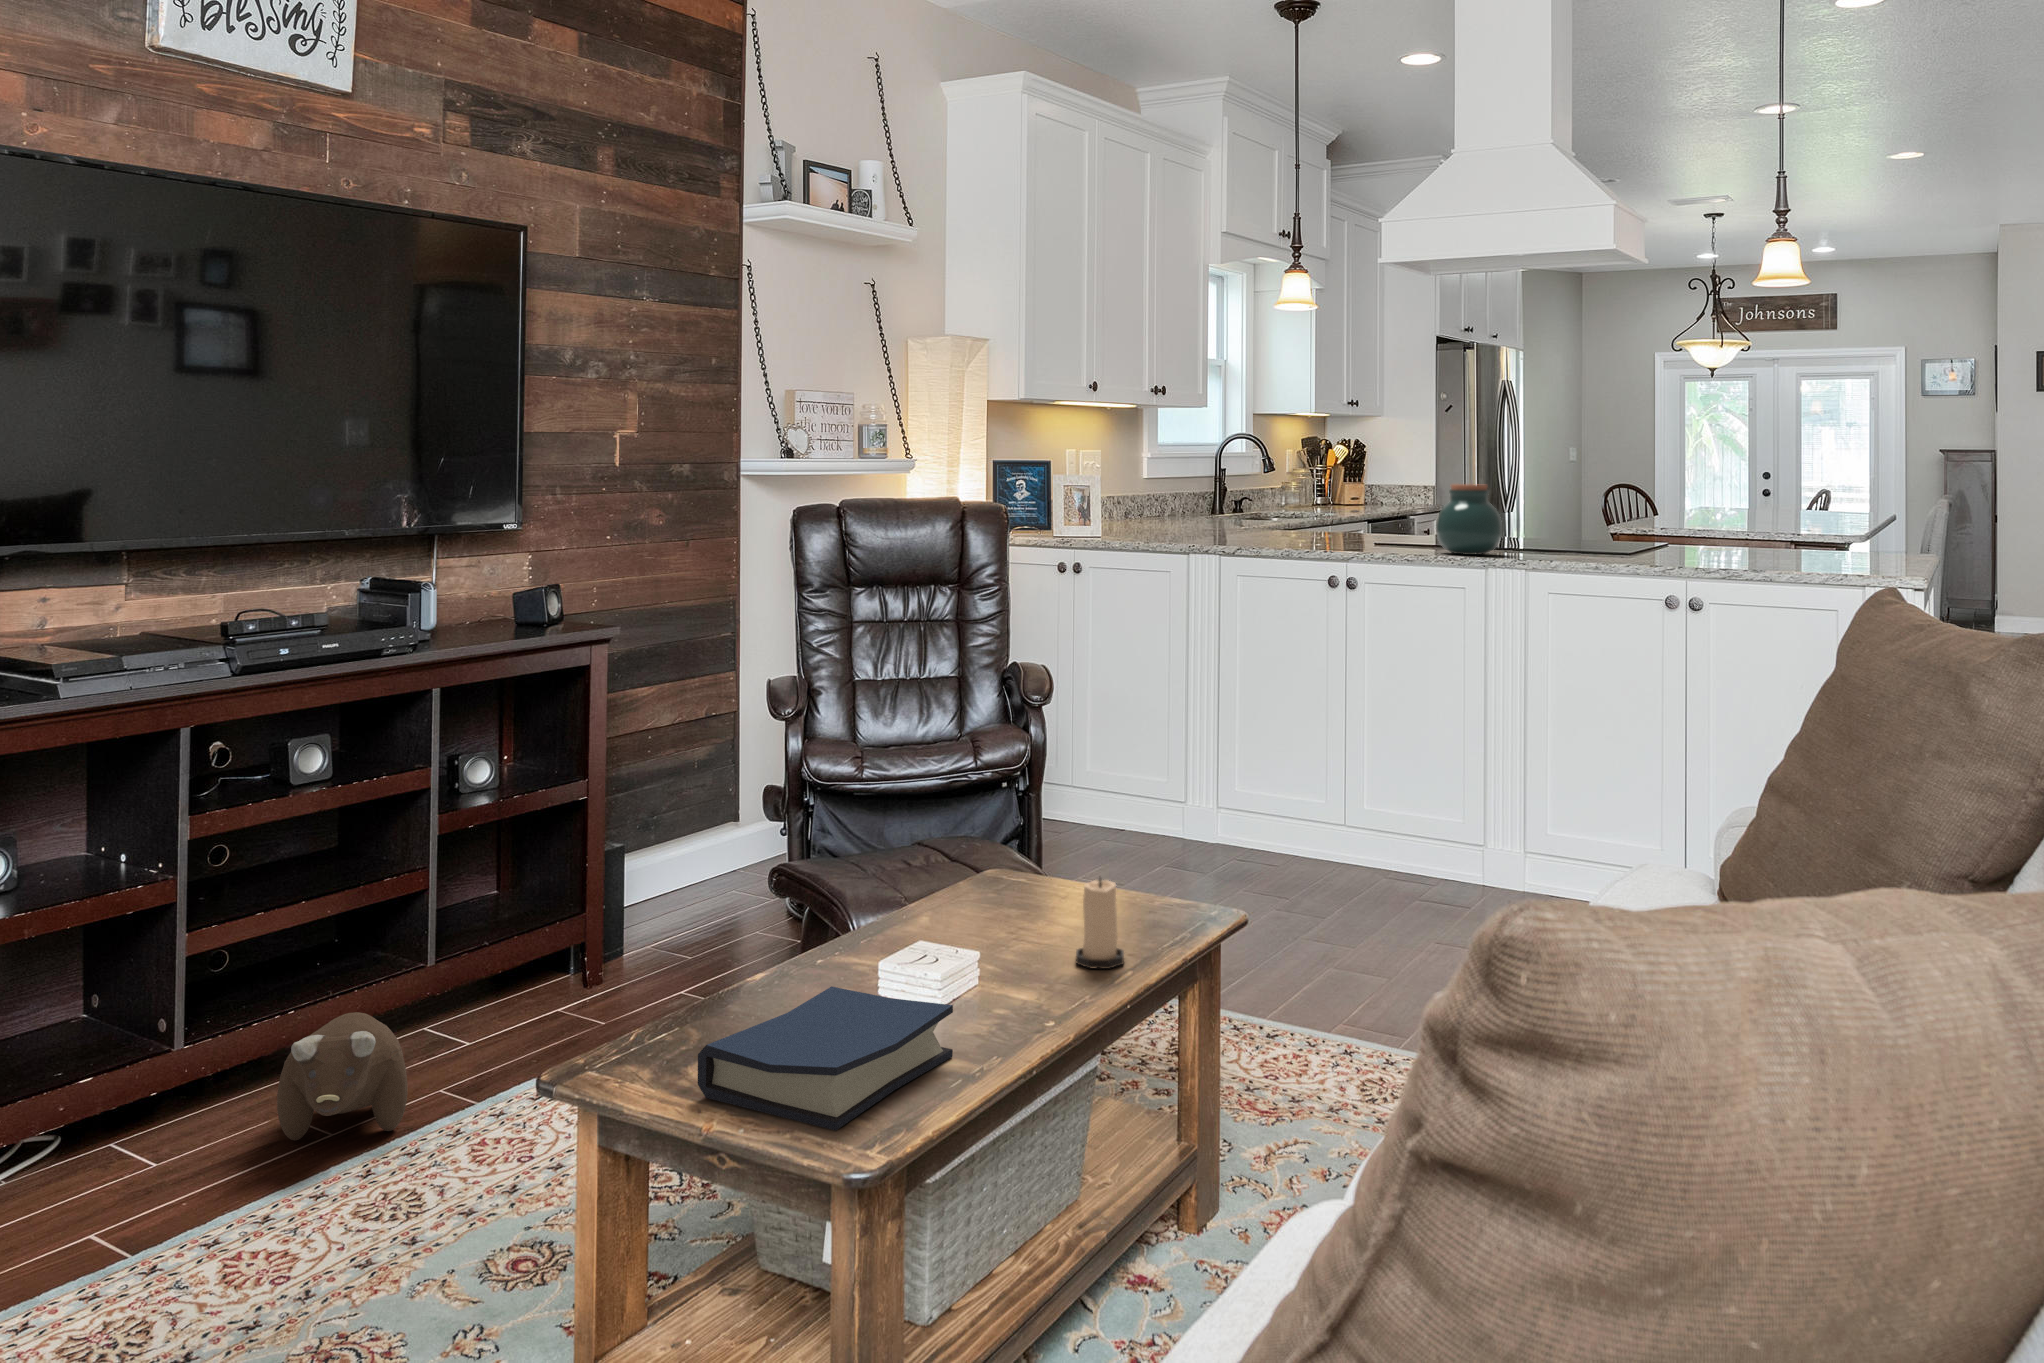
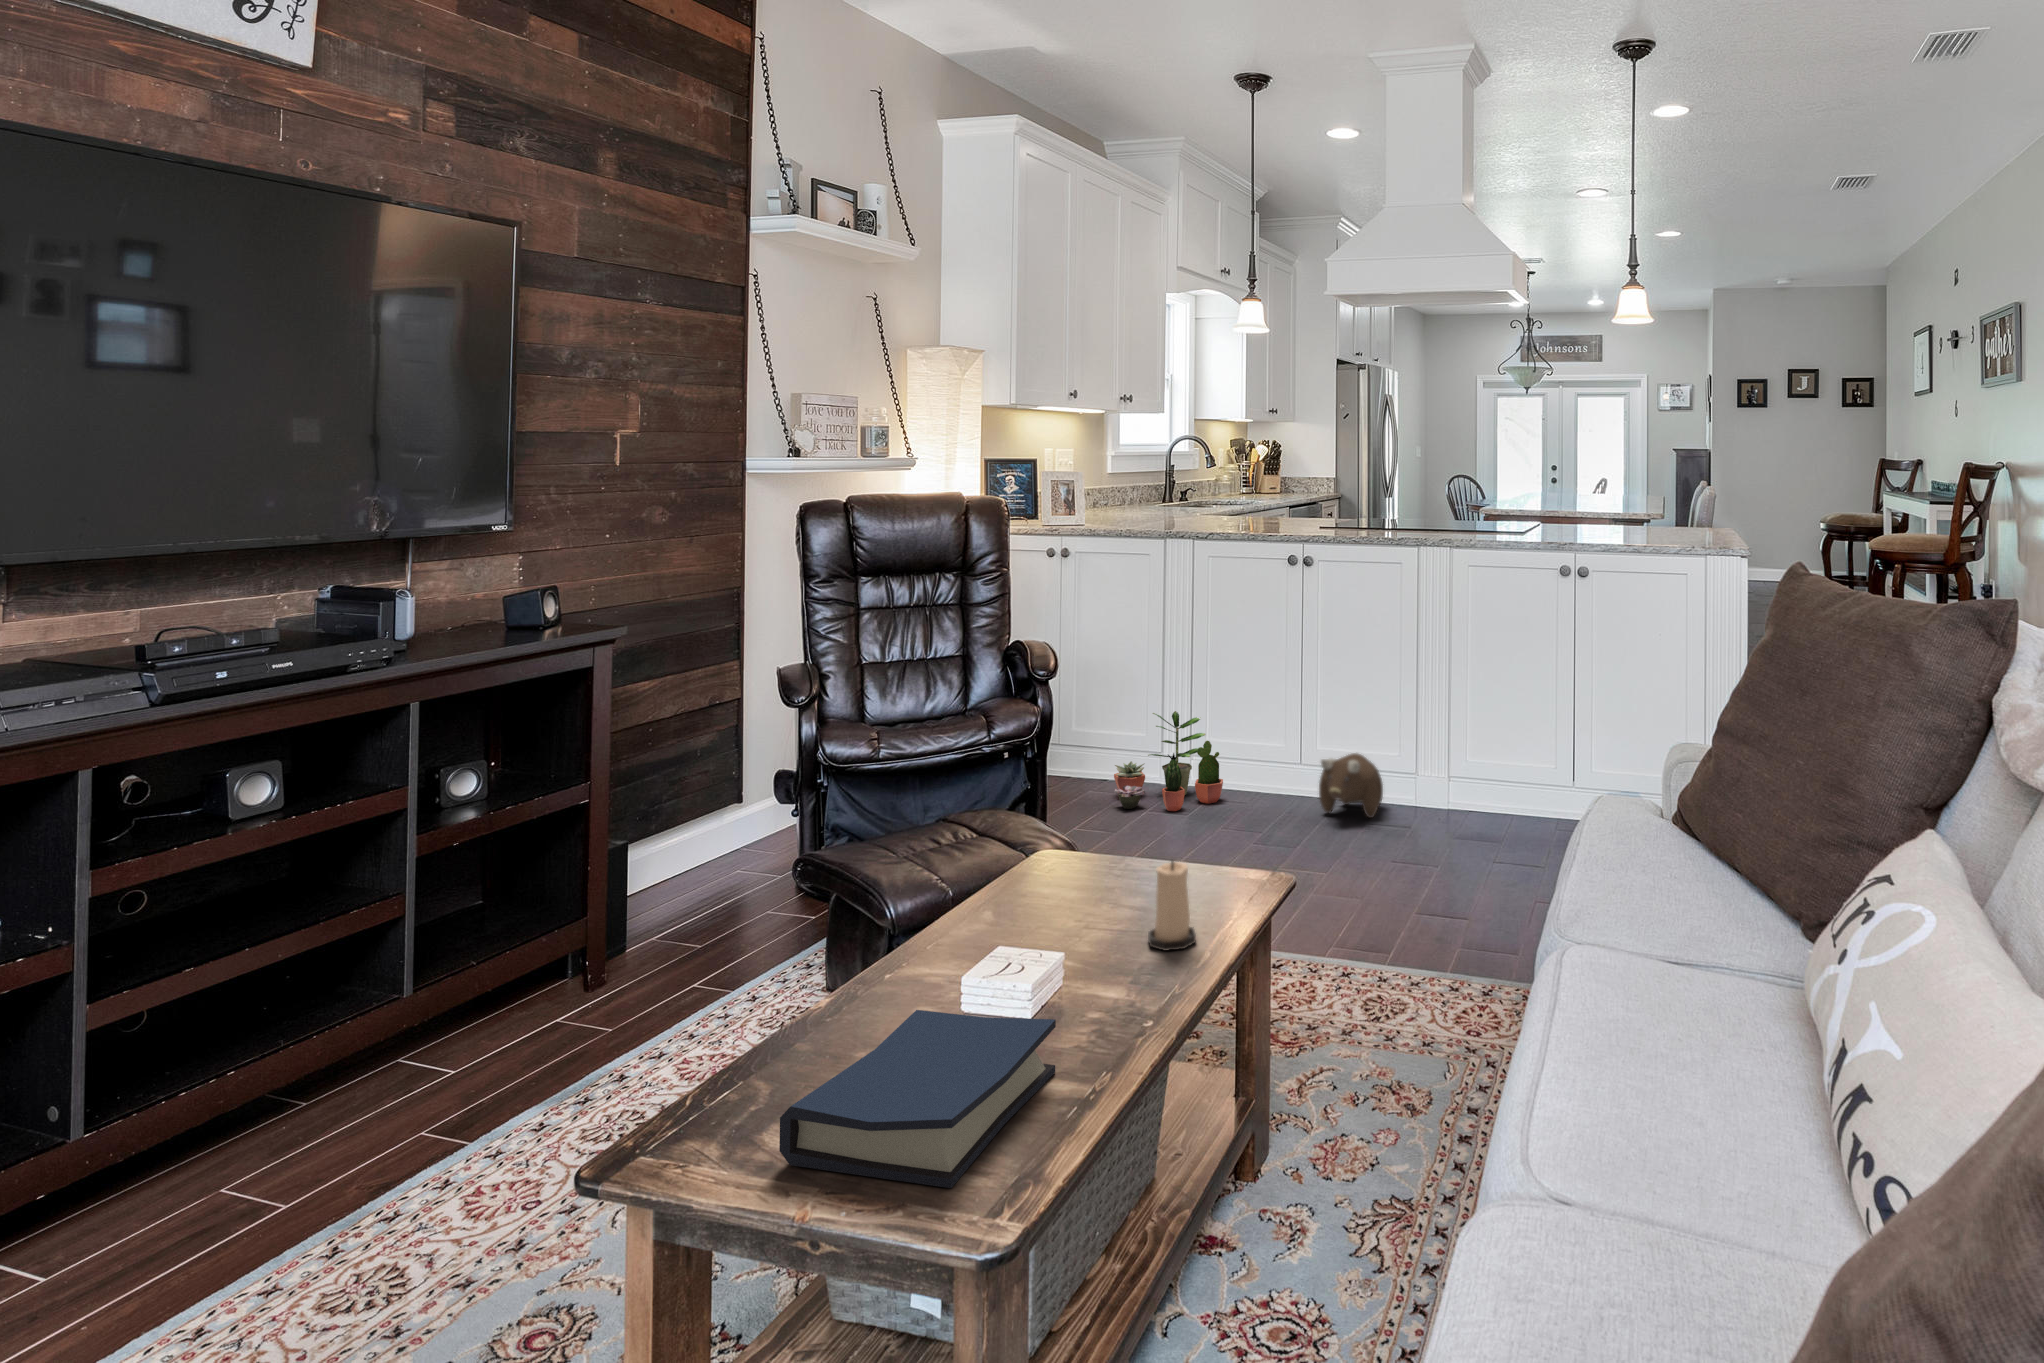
jar: present [1436,484,1502,555] -> none [1376,477,1428,535]
potted plant: none [1129,752,1253,866] -> present [1114,711,1223,811]
plush toy: present [277,1012,407,1140] -> present [1319,753,1383,818]

